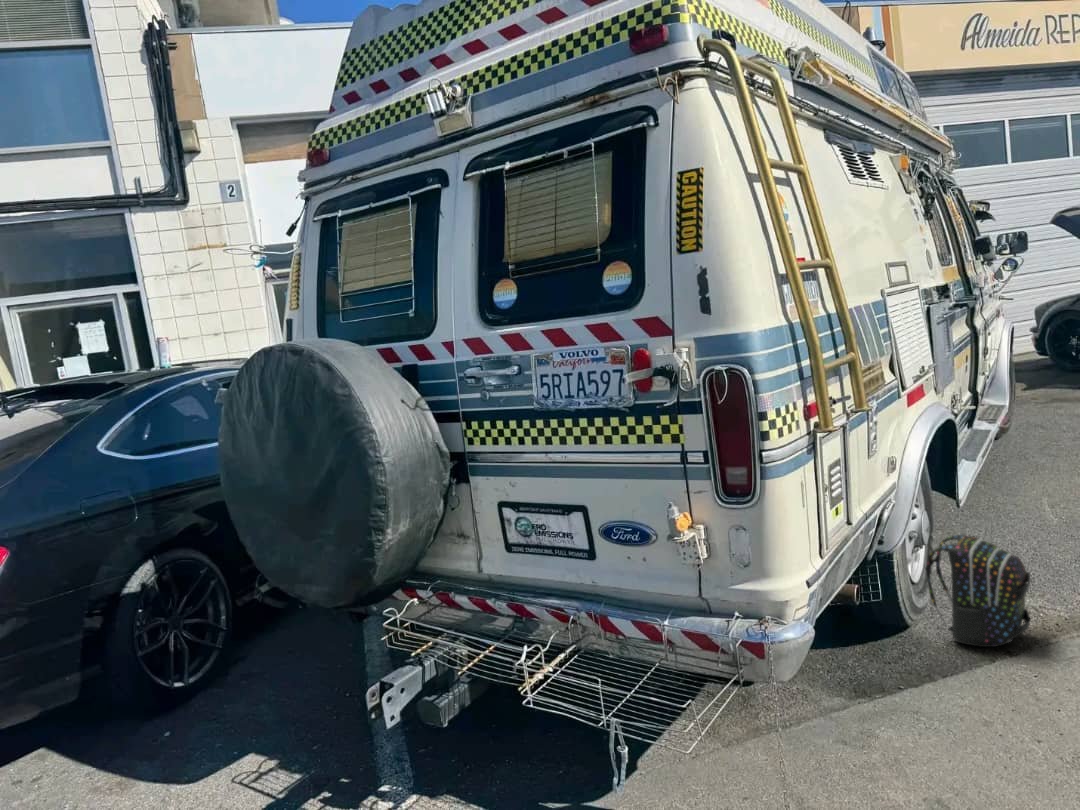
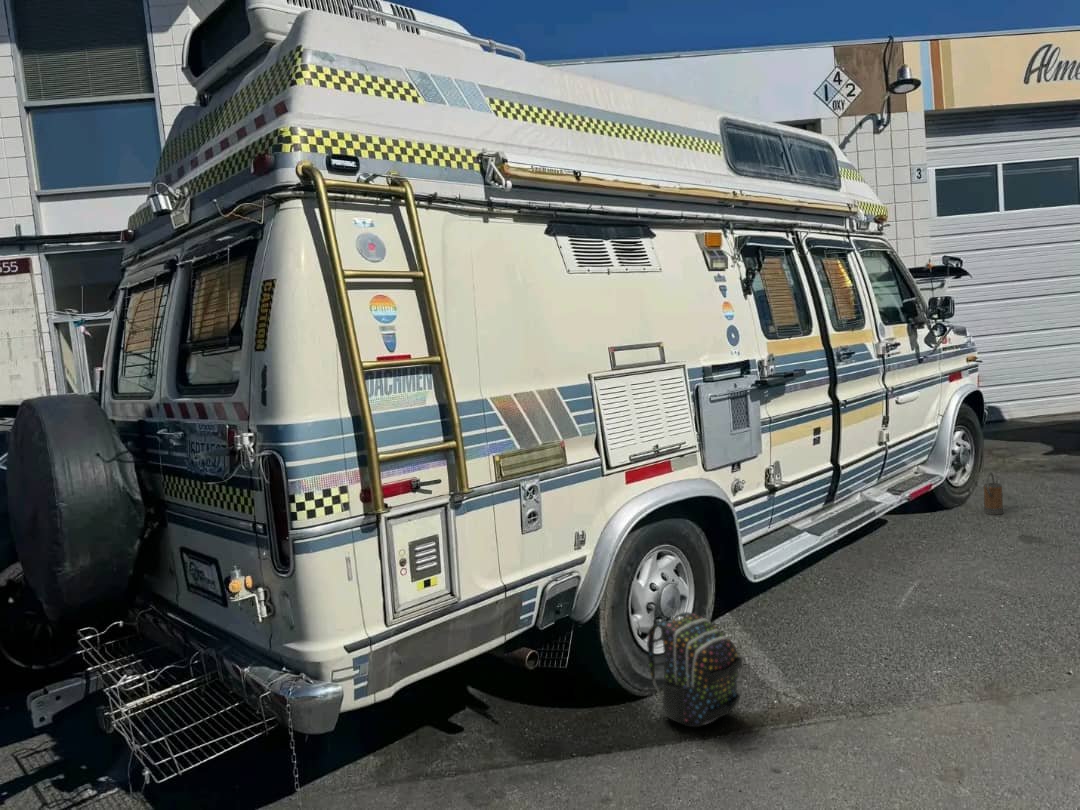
watering can: none [1031,402,1051,442] -> present [984,473,1003,515]

